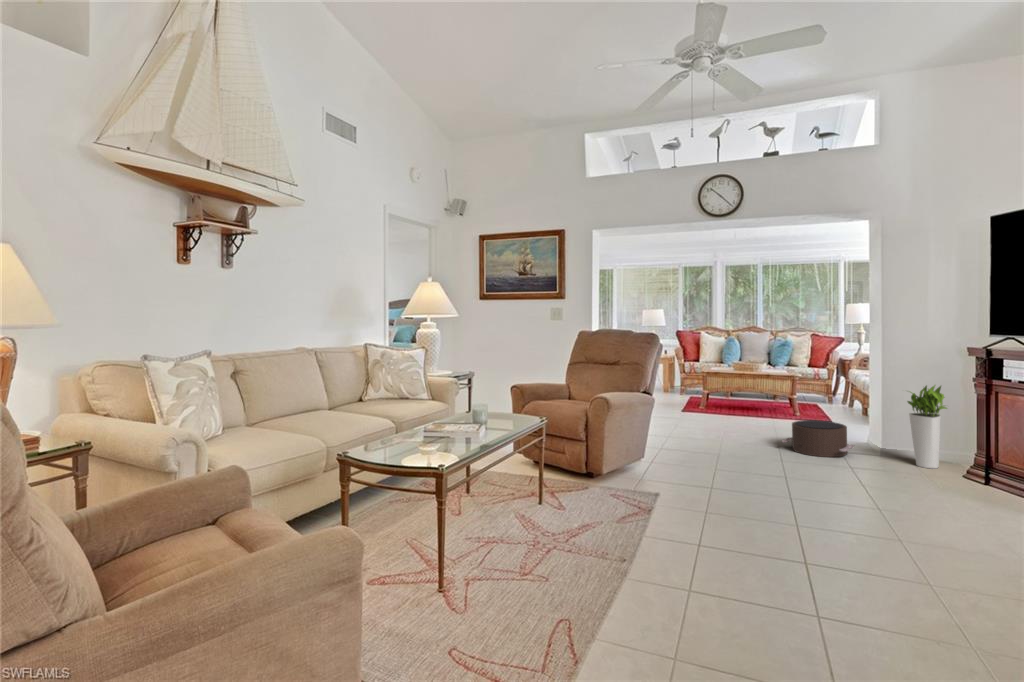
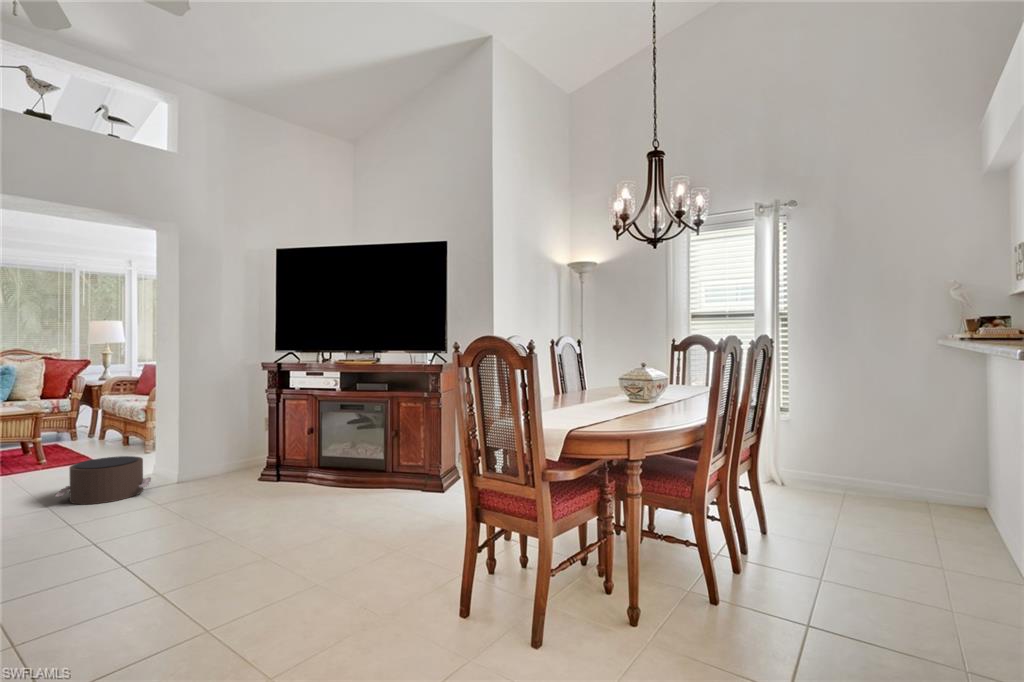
planter: present [907,385,947,468] -> none [206,398,245,482]

